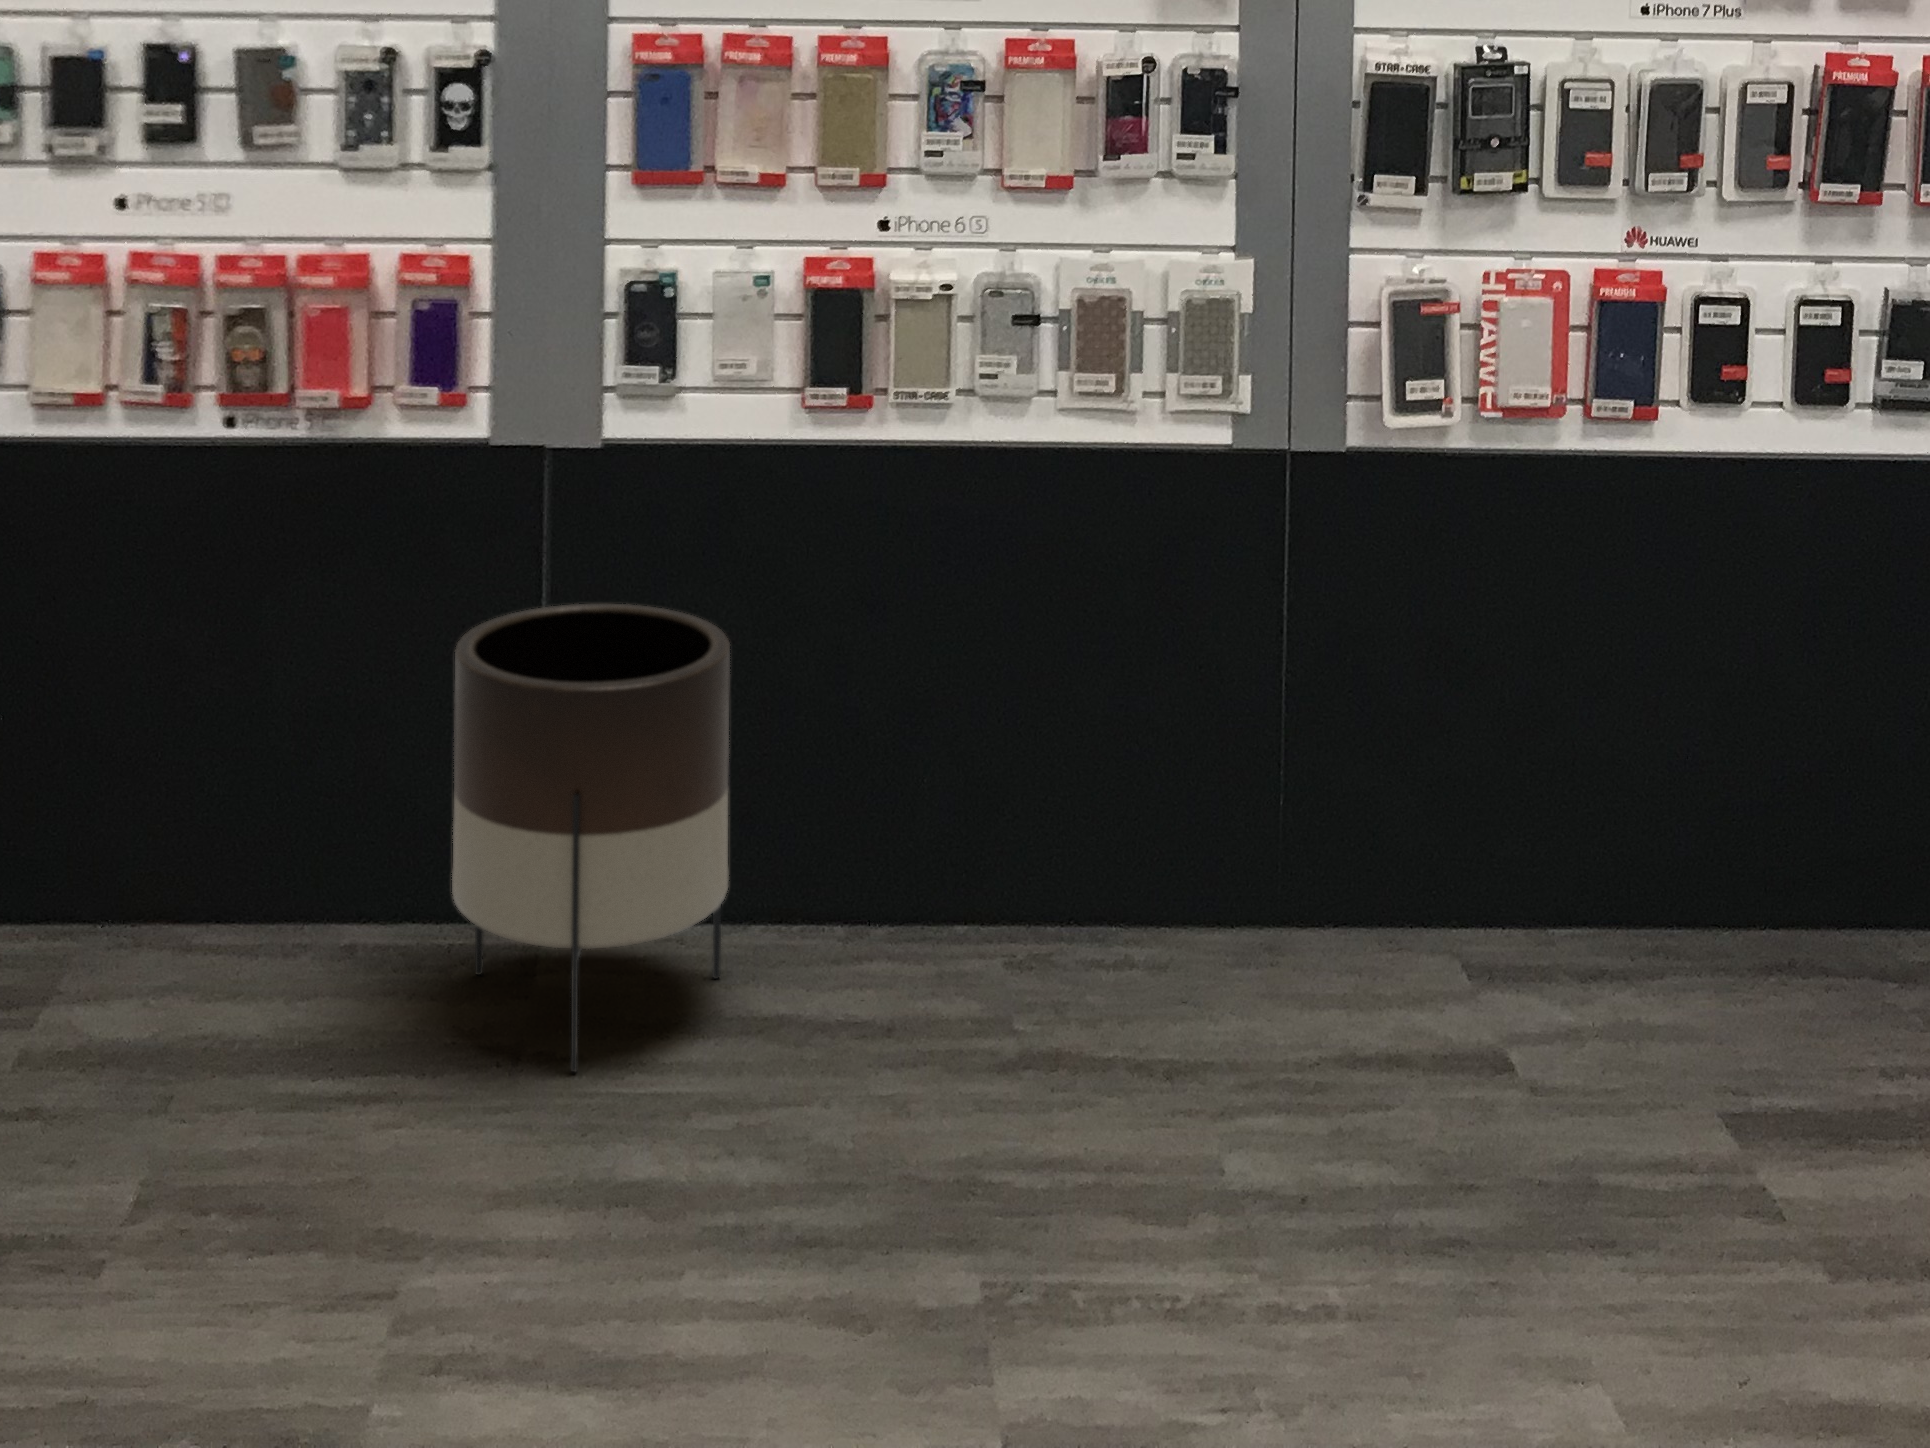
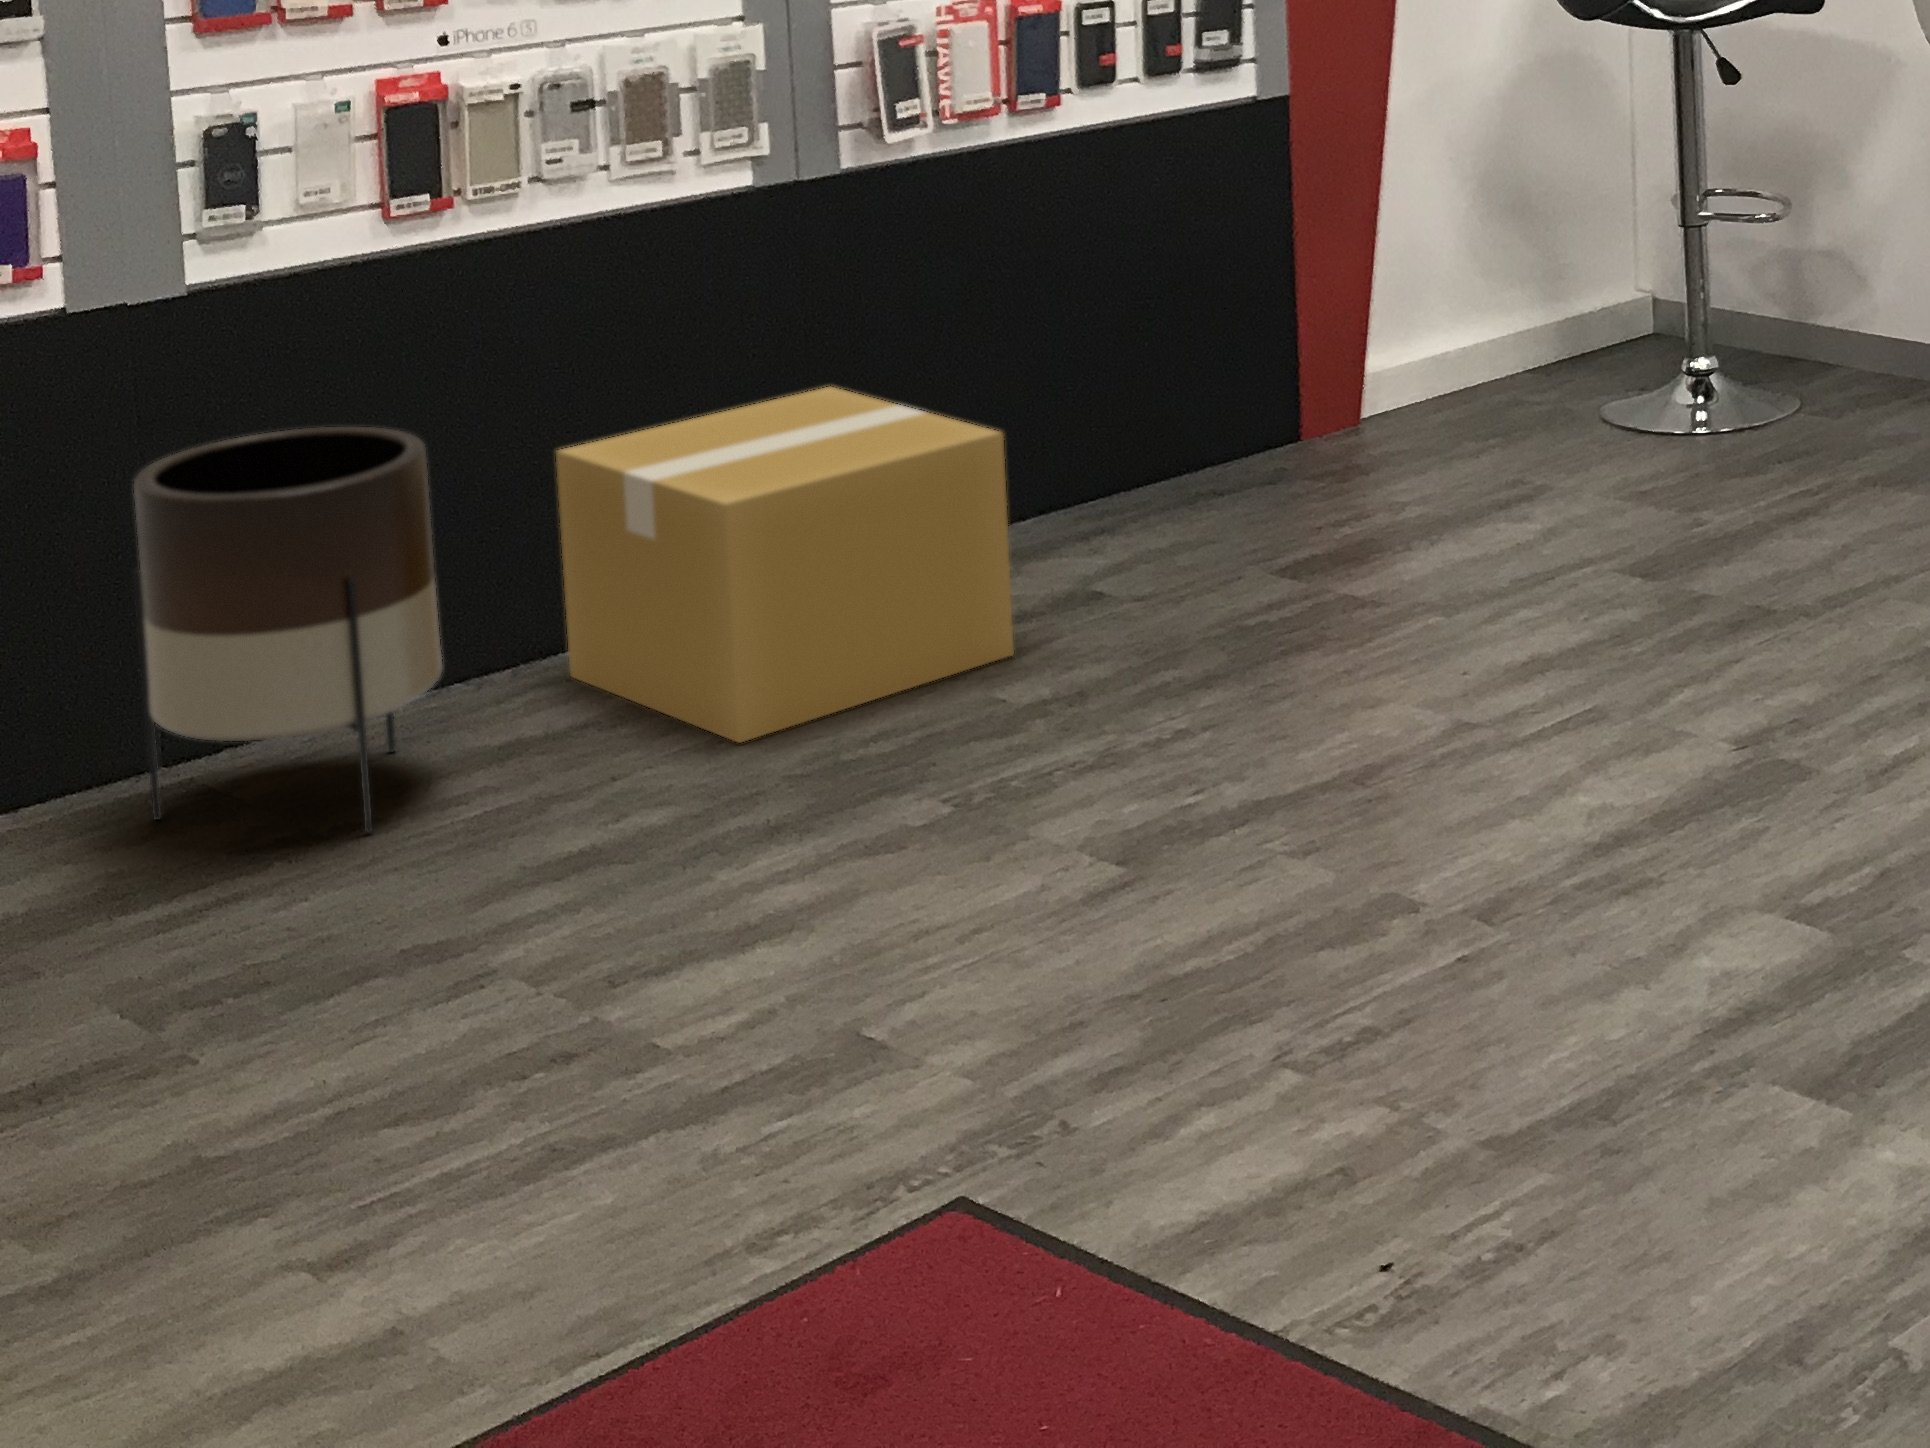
cardboard box: none [951,696,1359,1114] -> present [556,387,1014,743]

